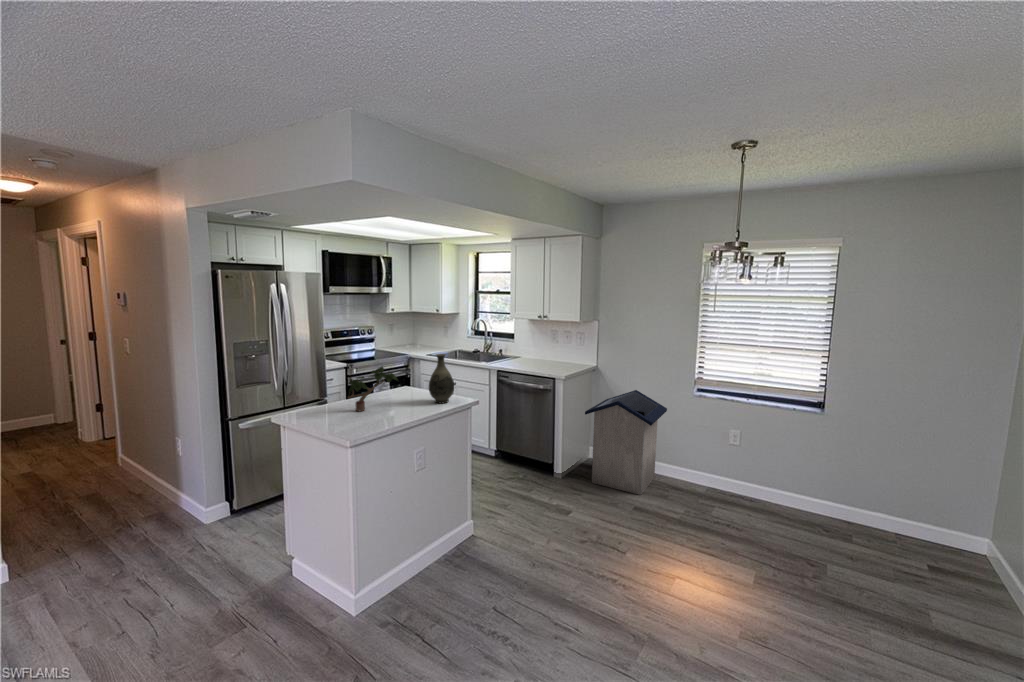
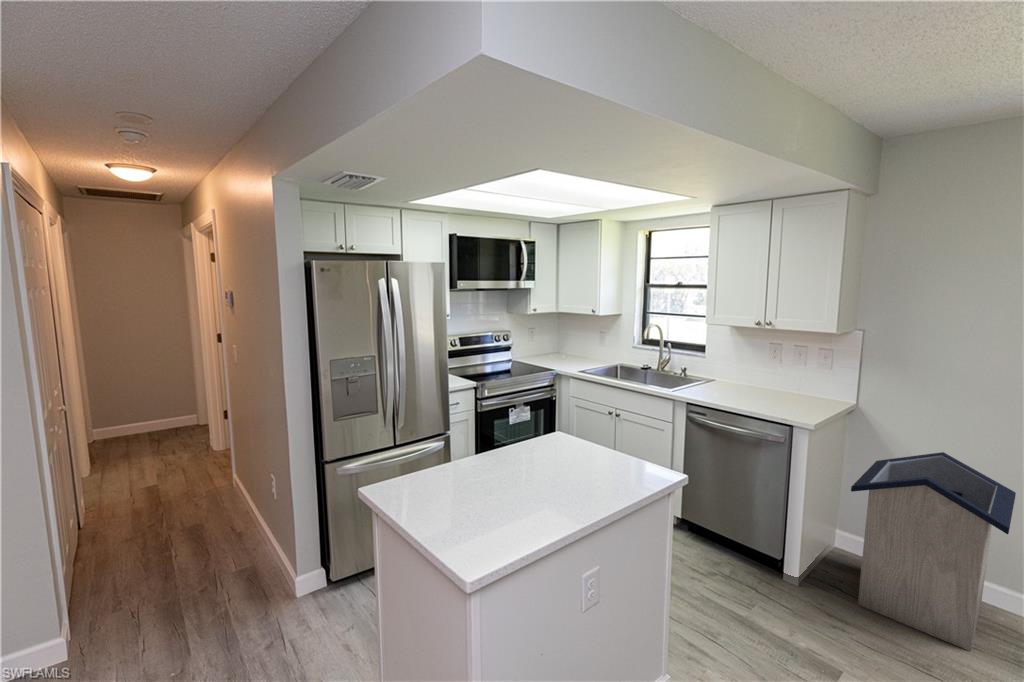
vase: present [429,354,454,403] -> none [603,395,647,482]
potted plant: present [348,367,398,411] -> none [463,410,560,490]

